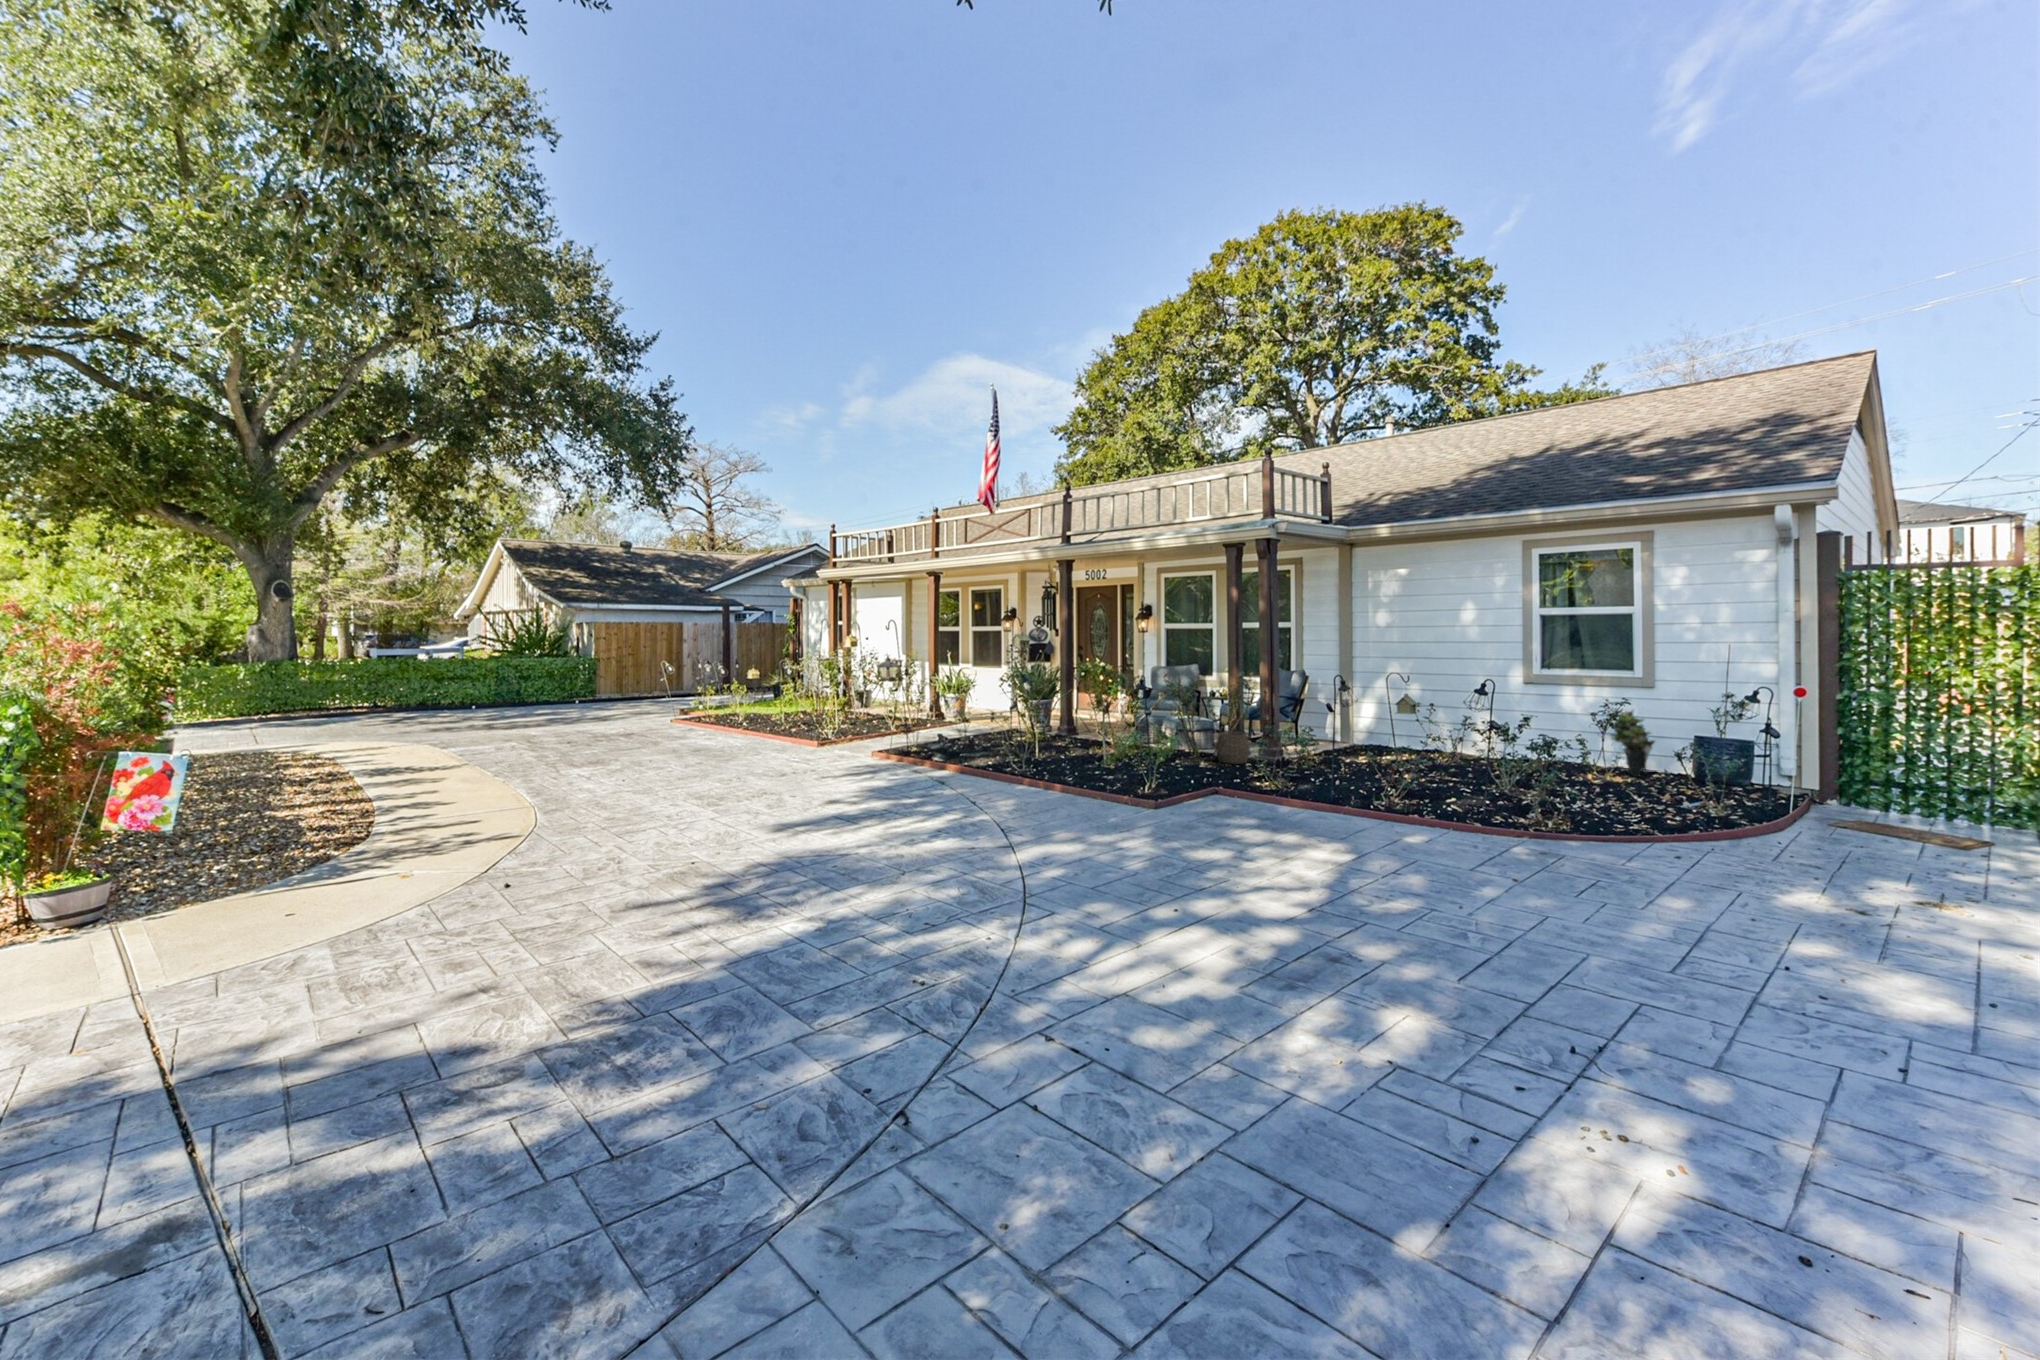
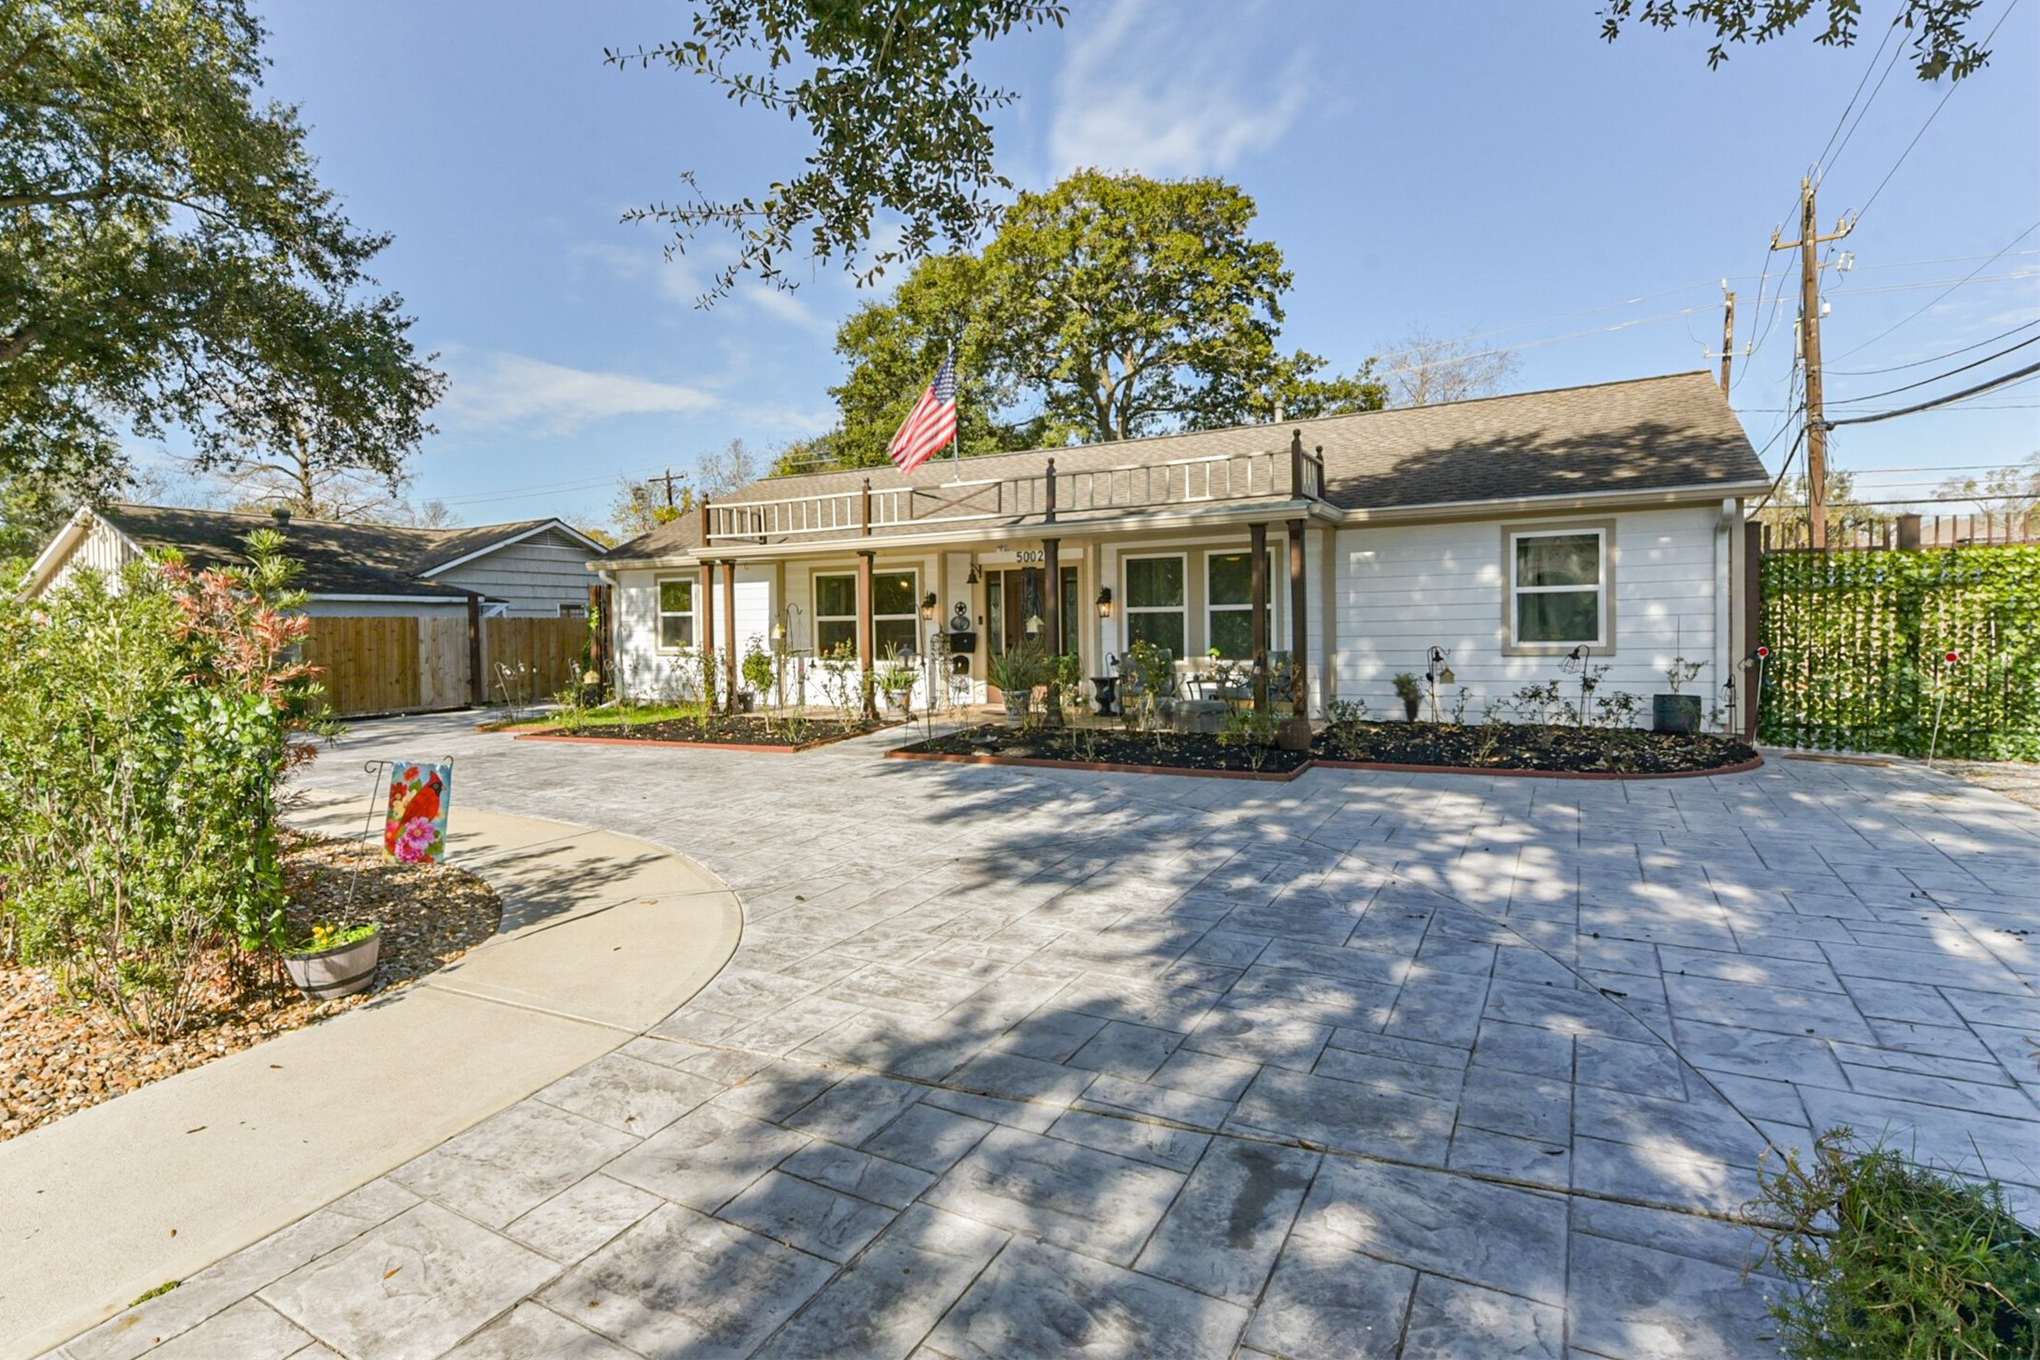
potted plant: present [1611,710,1655,777] -> present [1392,673,1423,724]

